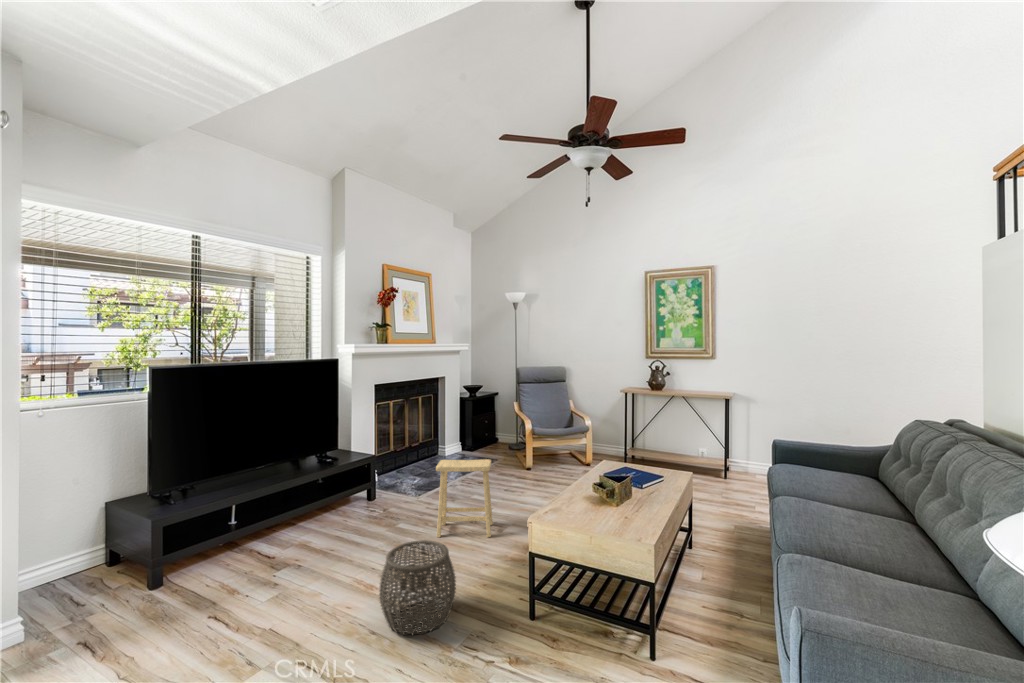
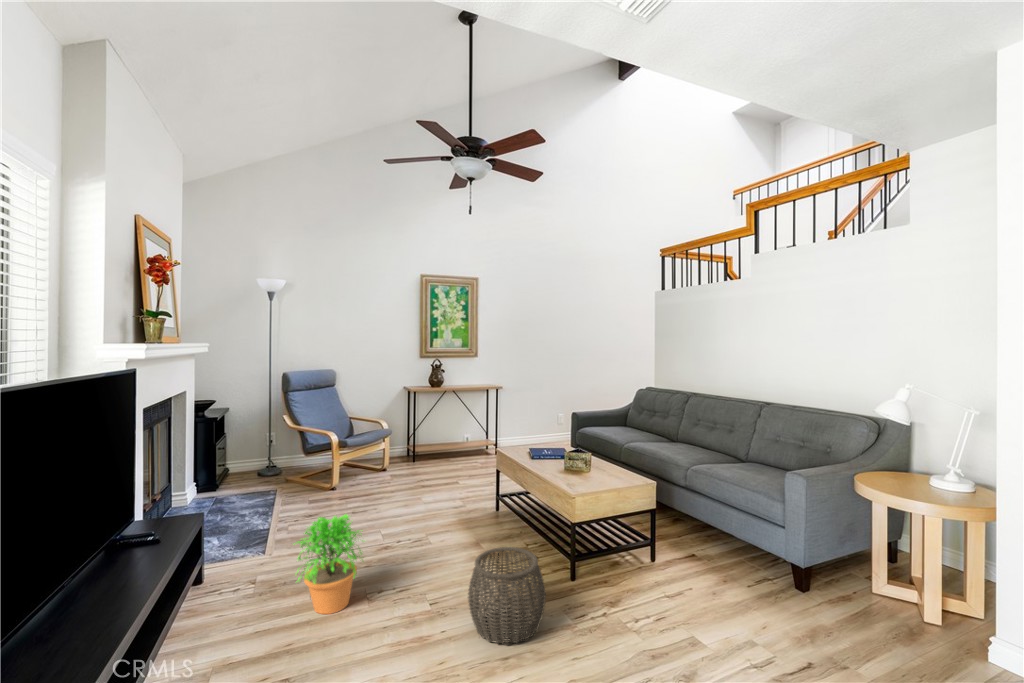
footstool: present [436,459,493,537] -> none [358,472,430,573]
potted plant: none [351,473,411,549] -> present [297,514,363,614]

